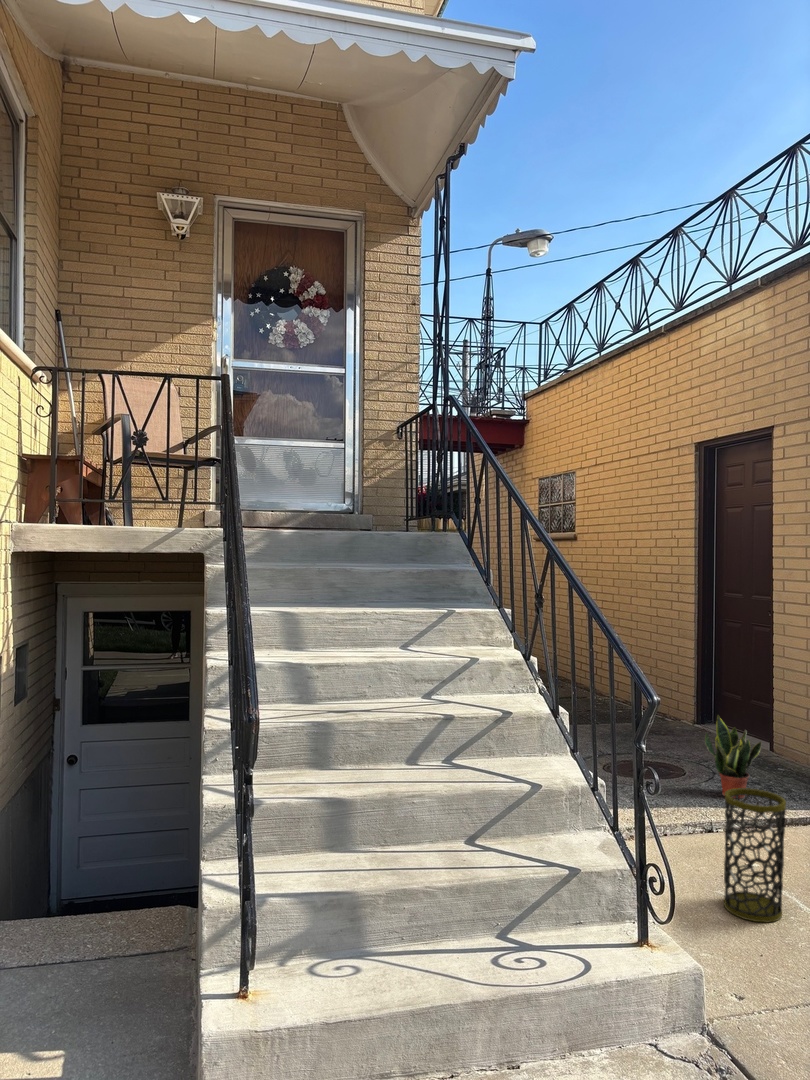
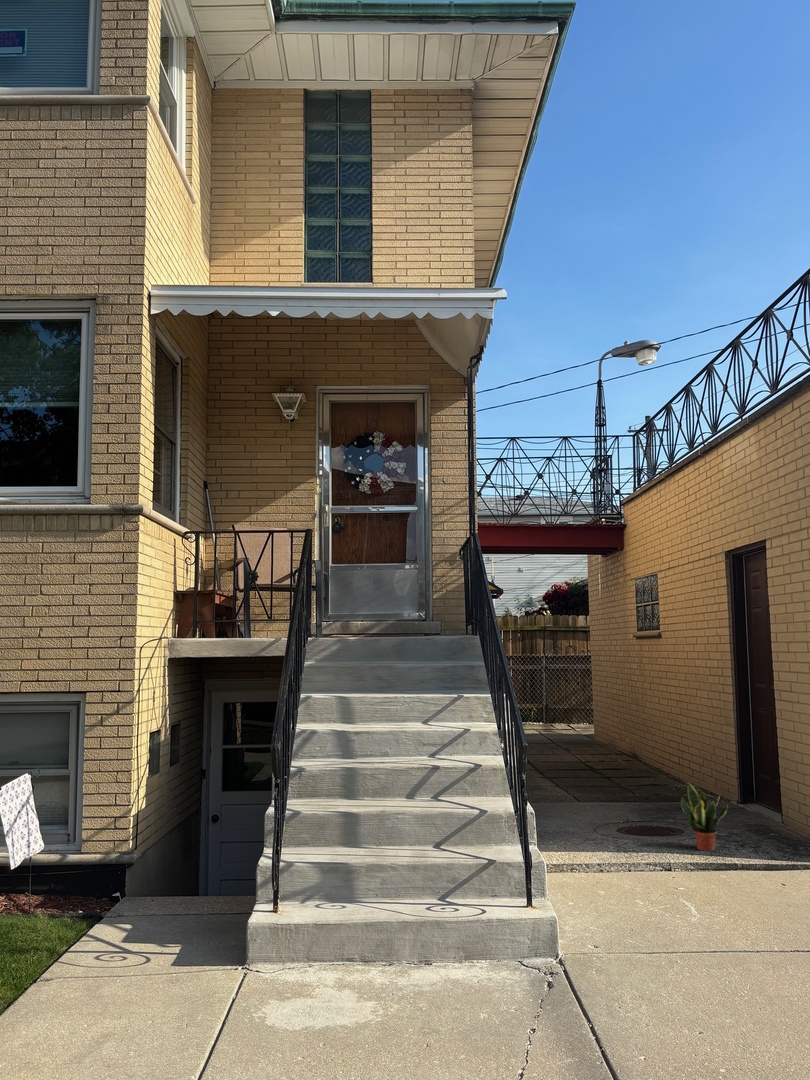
trash can: present [724,788,786,922] -> none [629,824,671,917]

